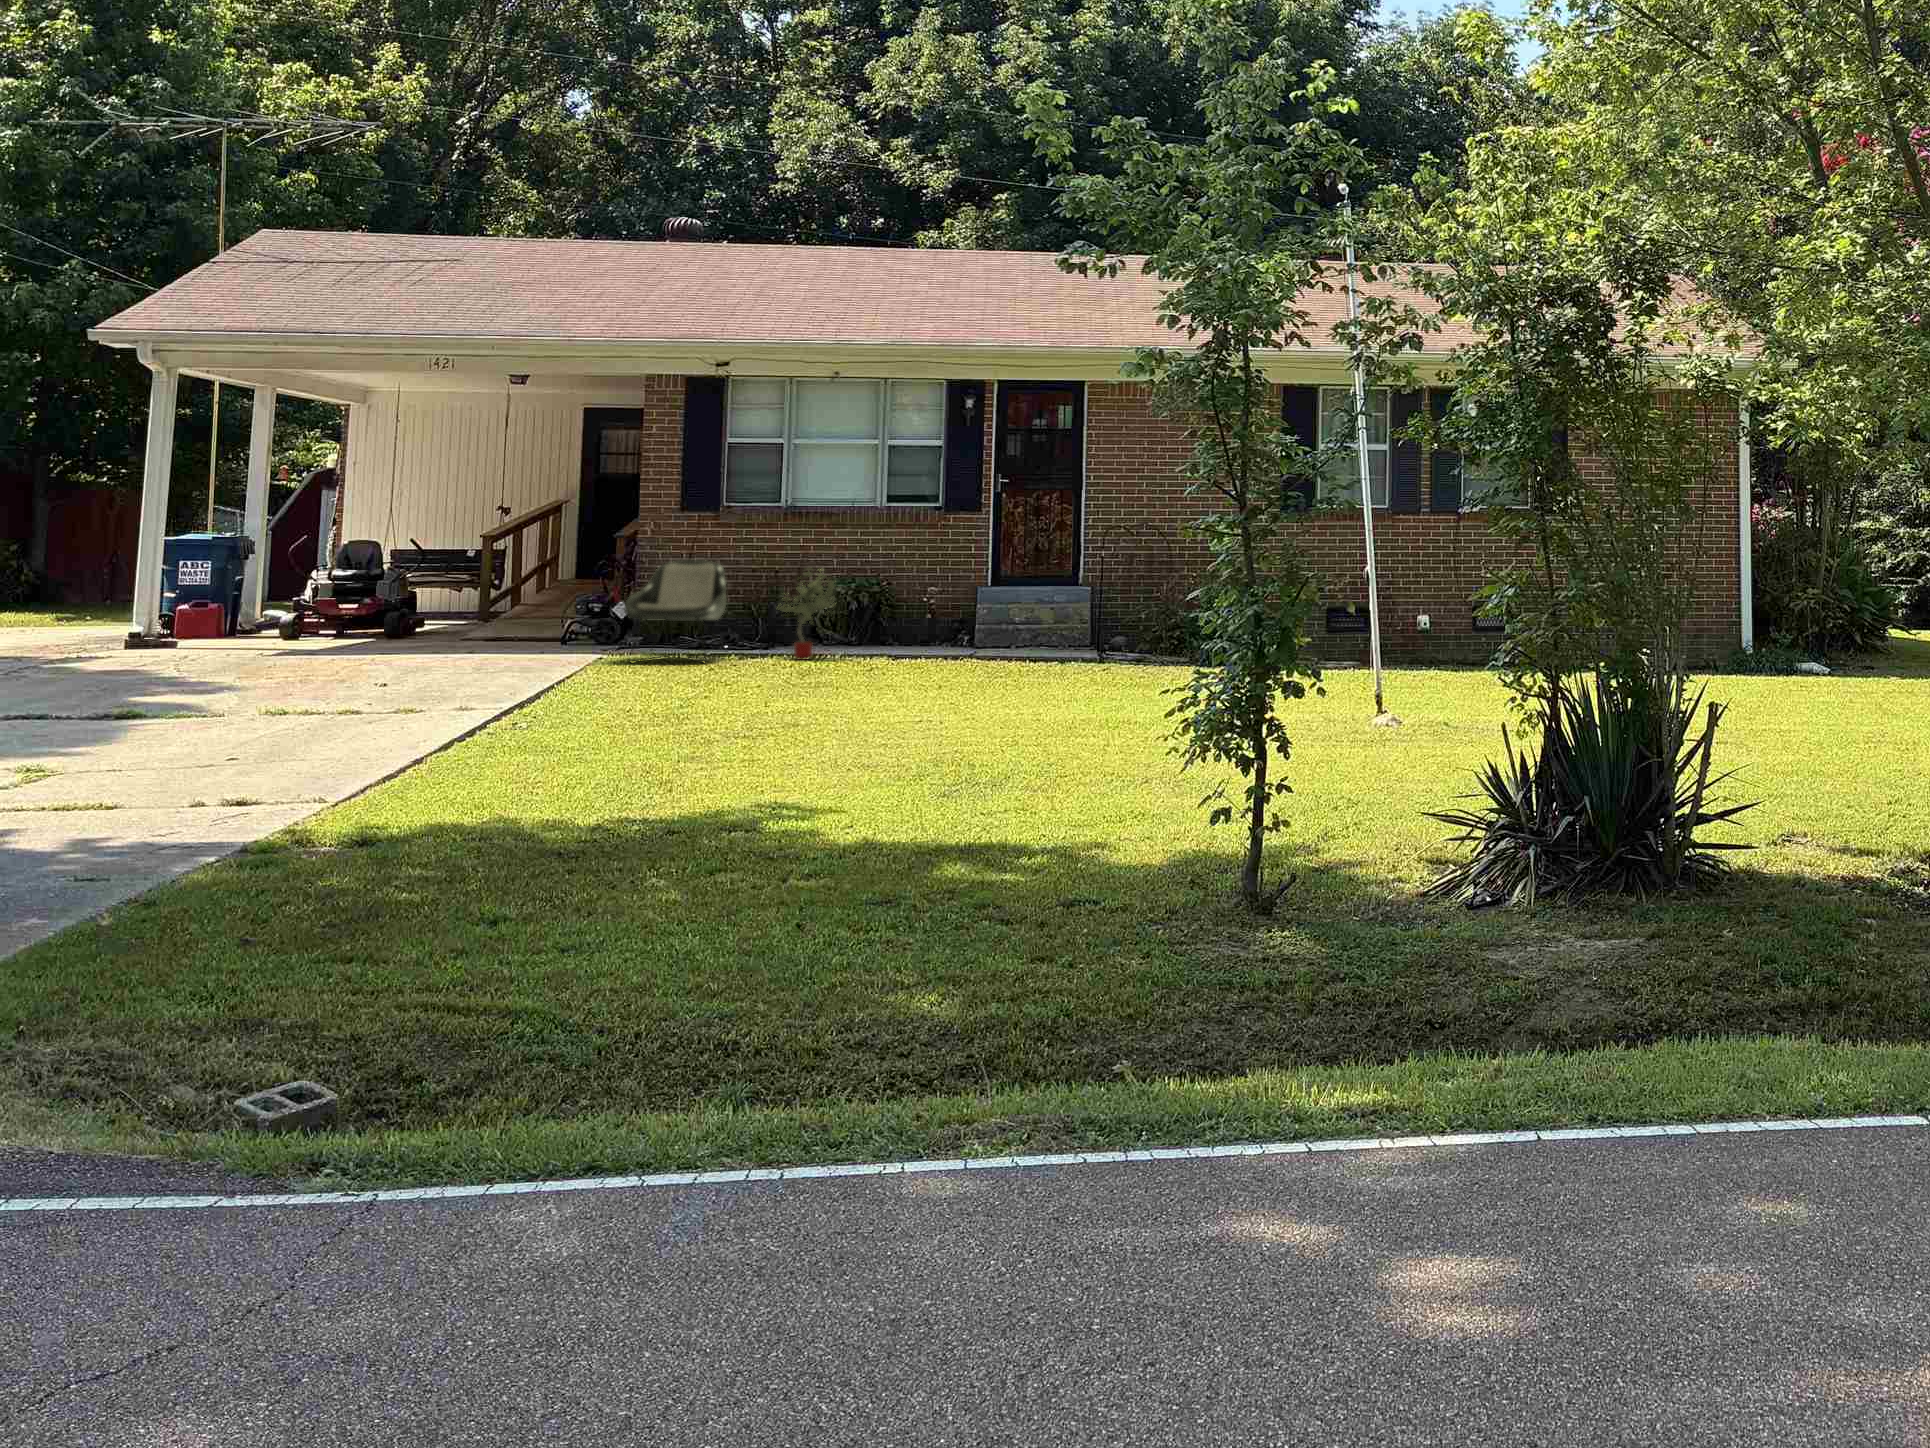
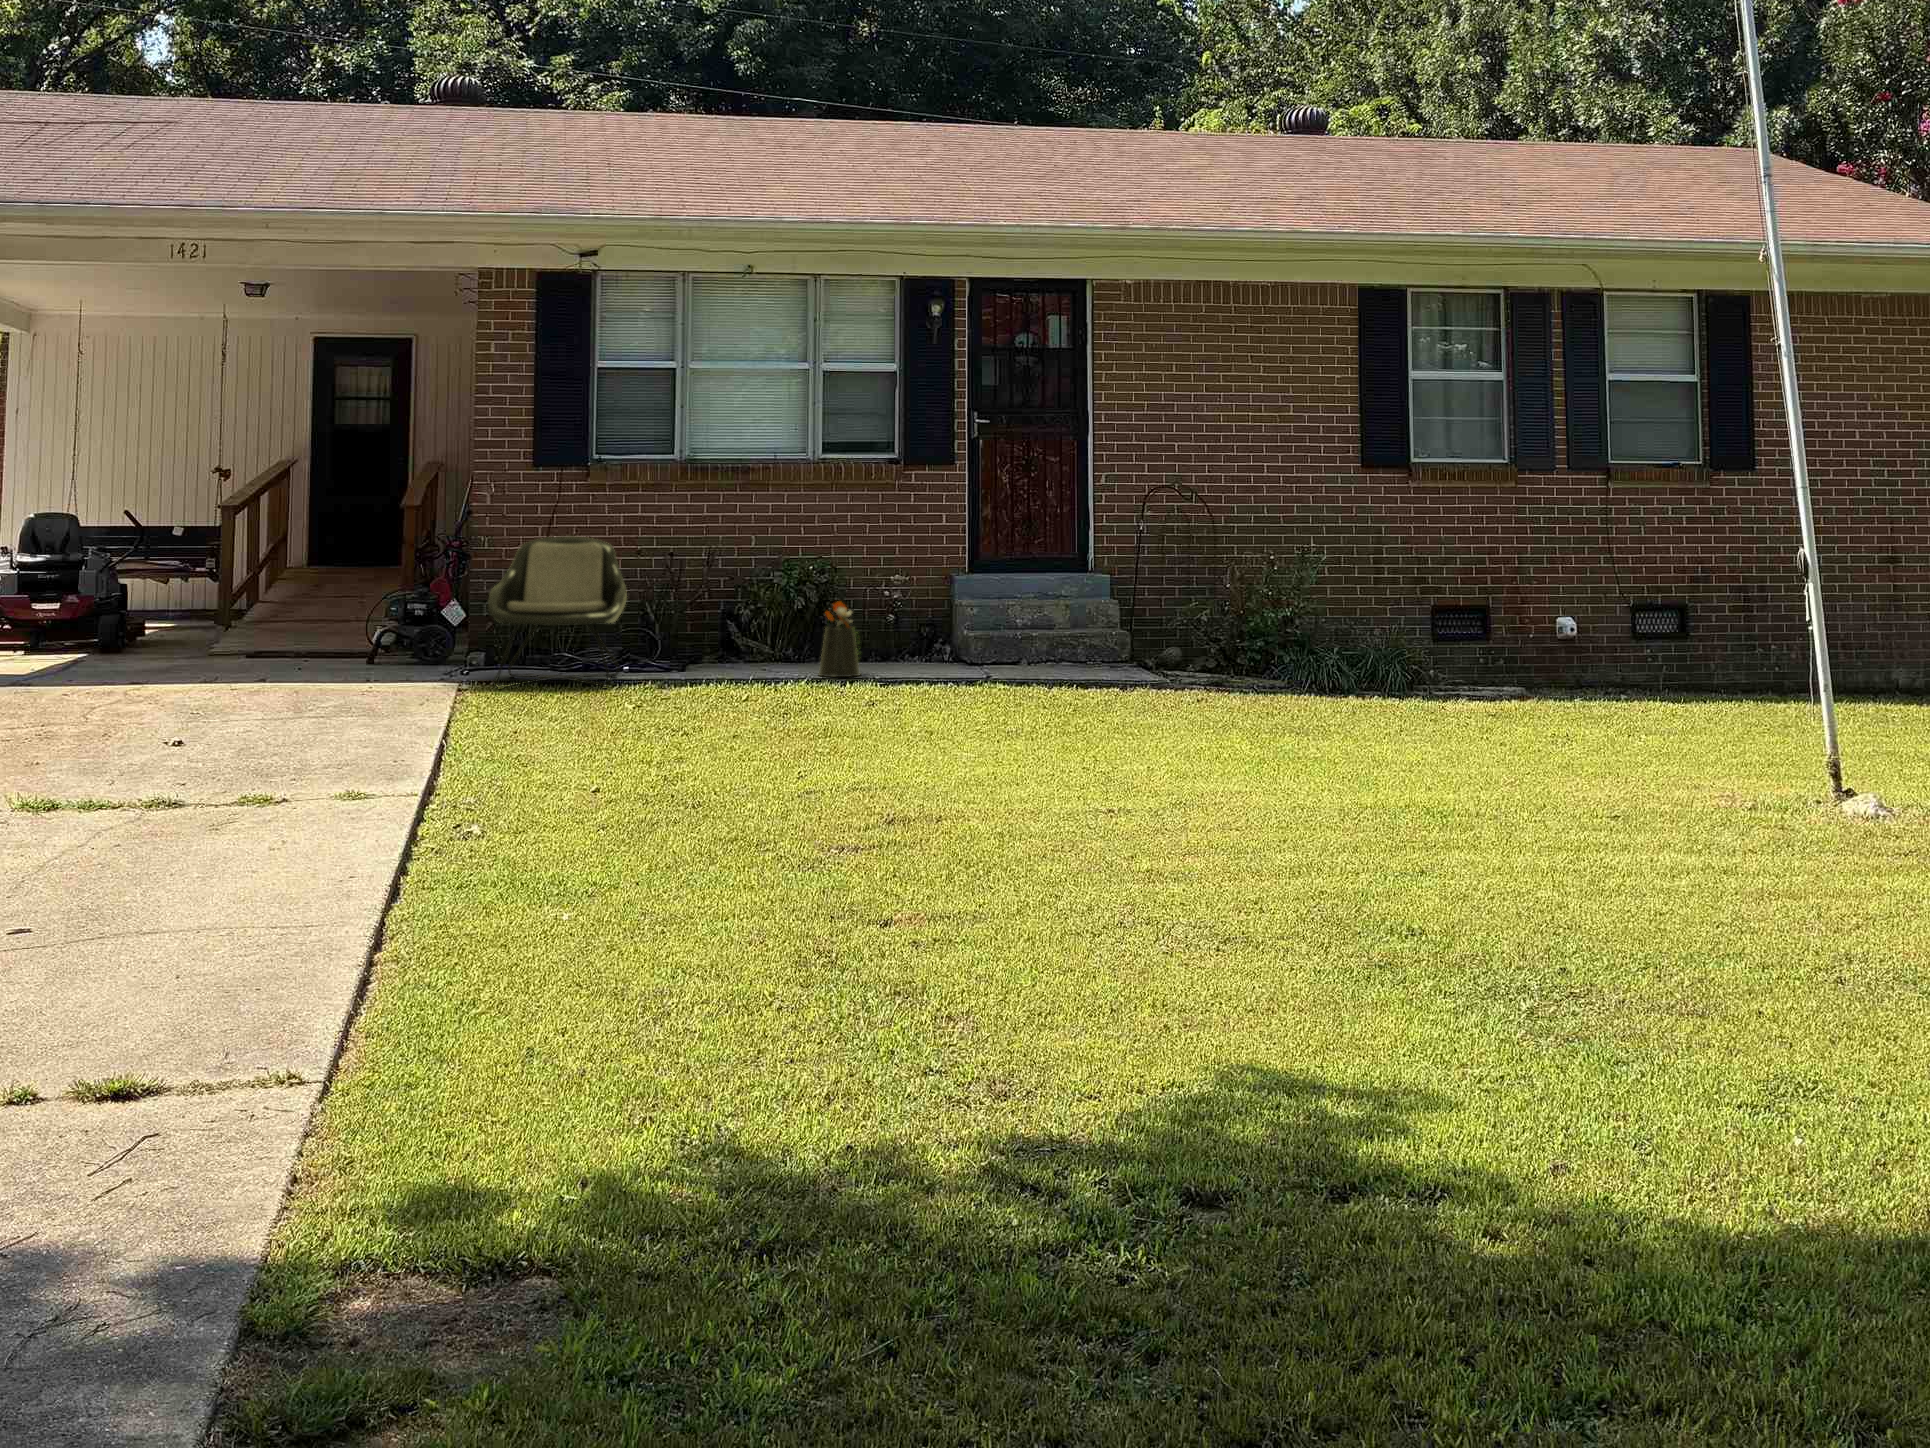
potted tree: present [777,569,836,660] -> none [685,546,780,679]
watering can: none [869,606,900,659] -> present [819,602,860,677]

